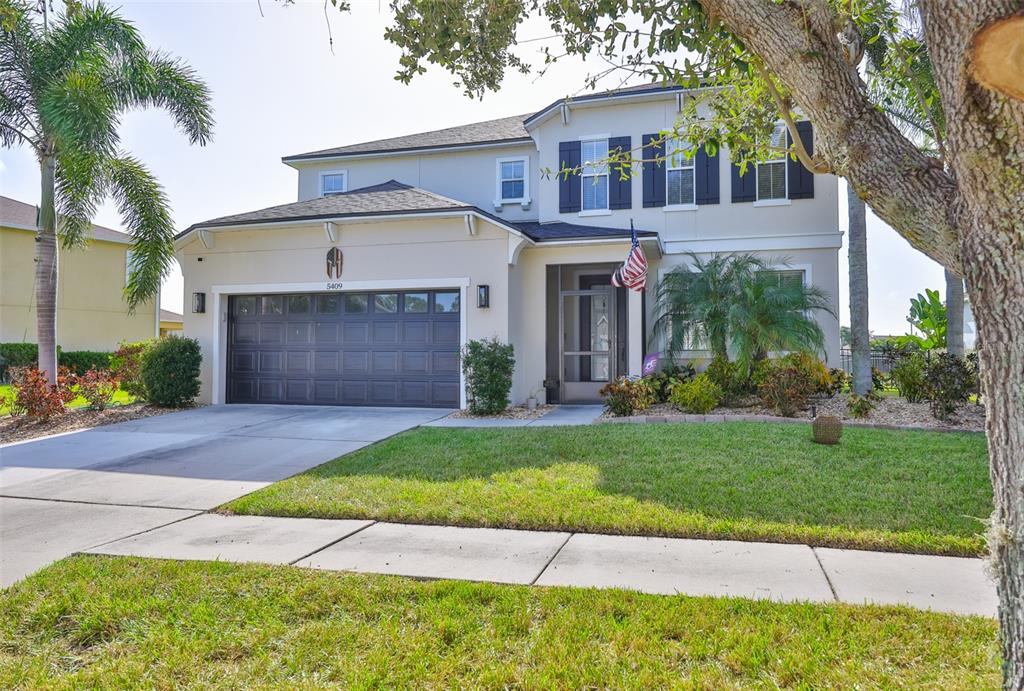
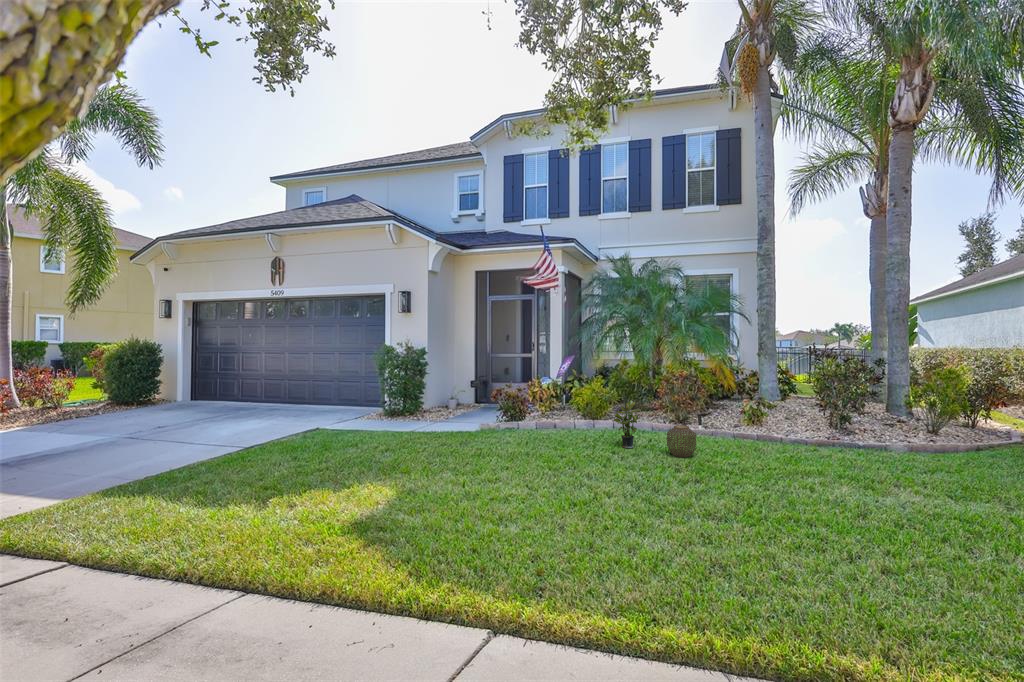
potted plant: none [755,392,782,438] -> present [614,400,640,448]

